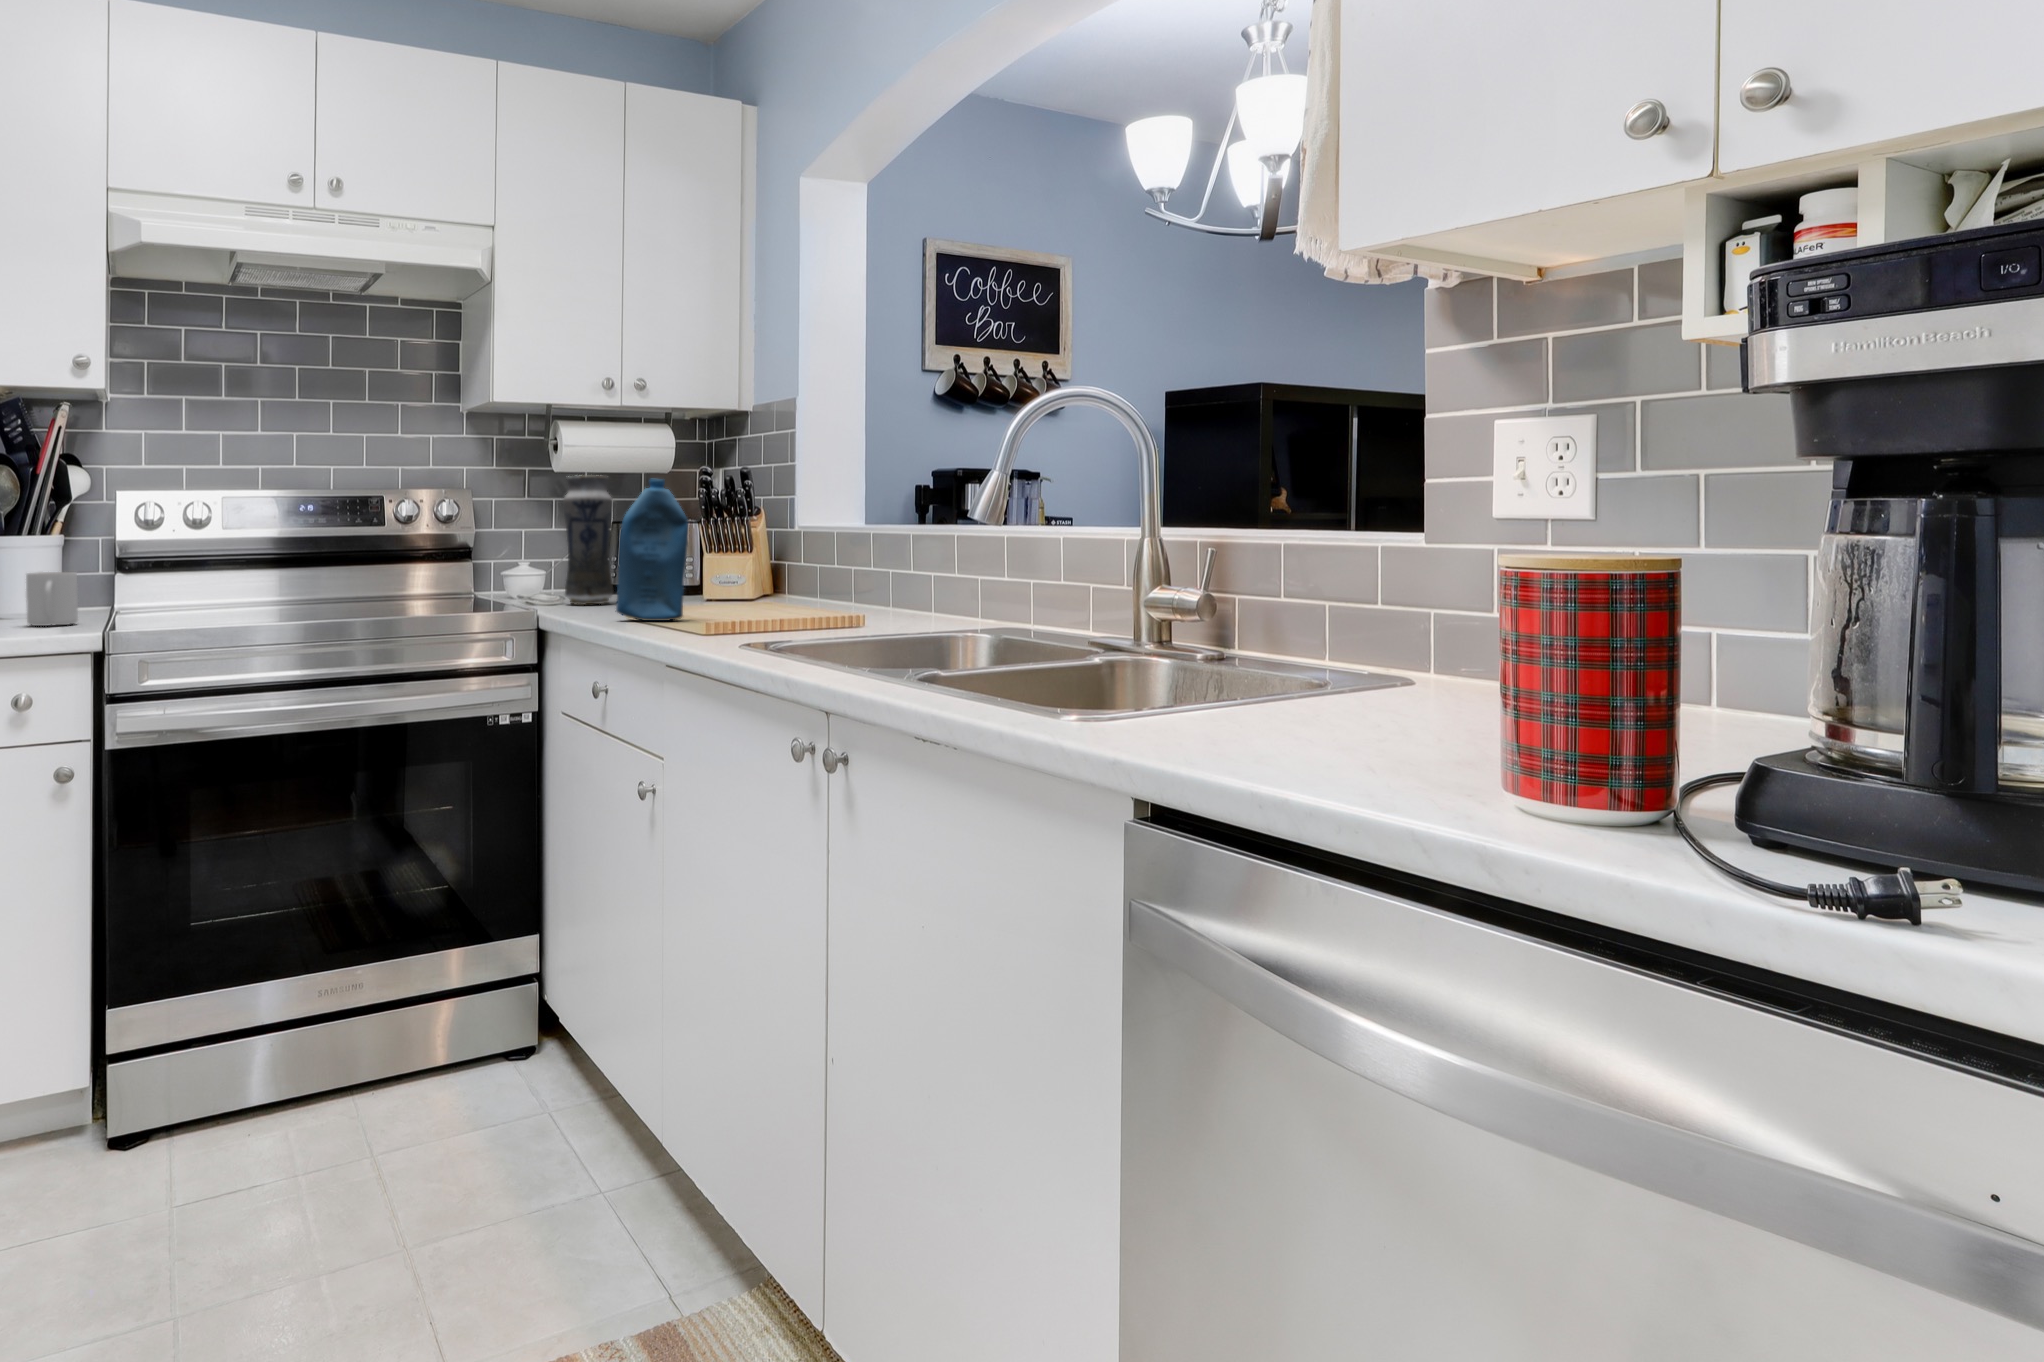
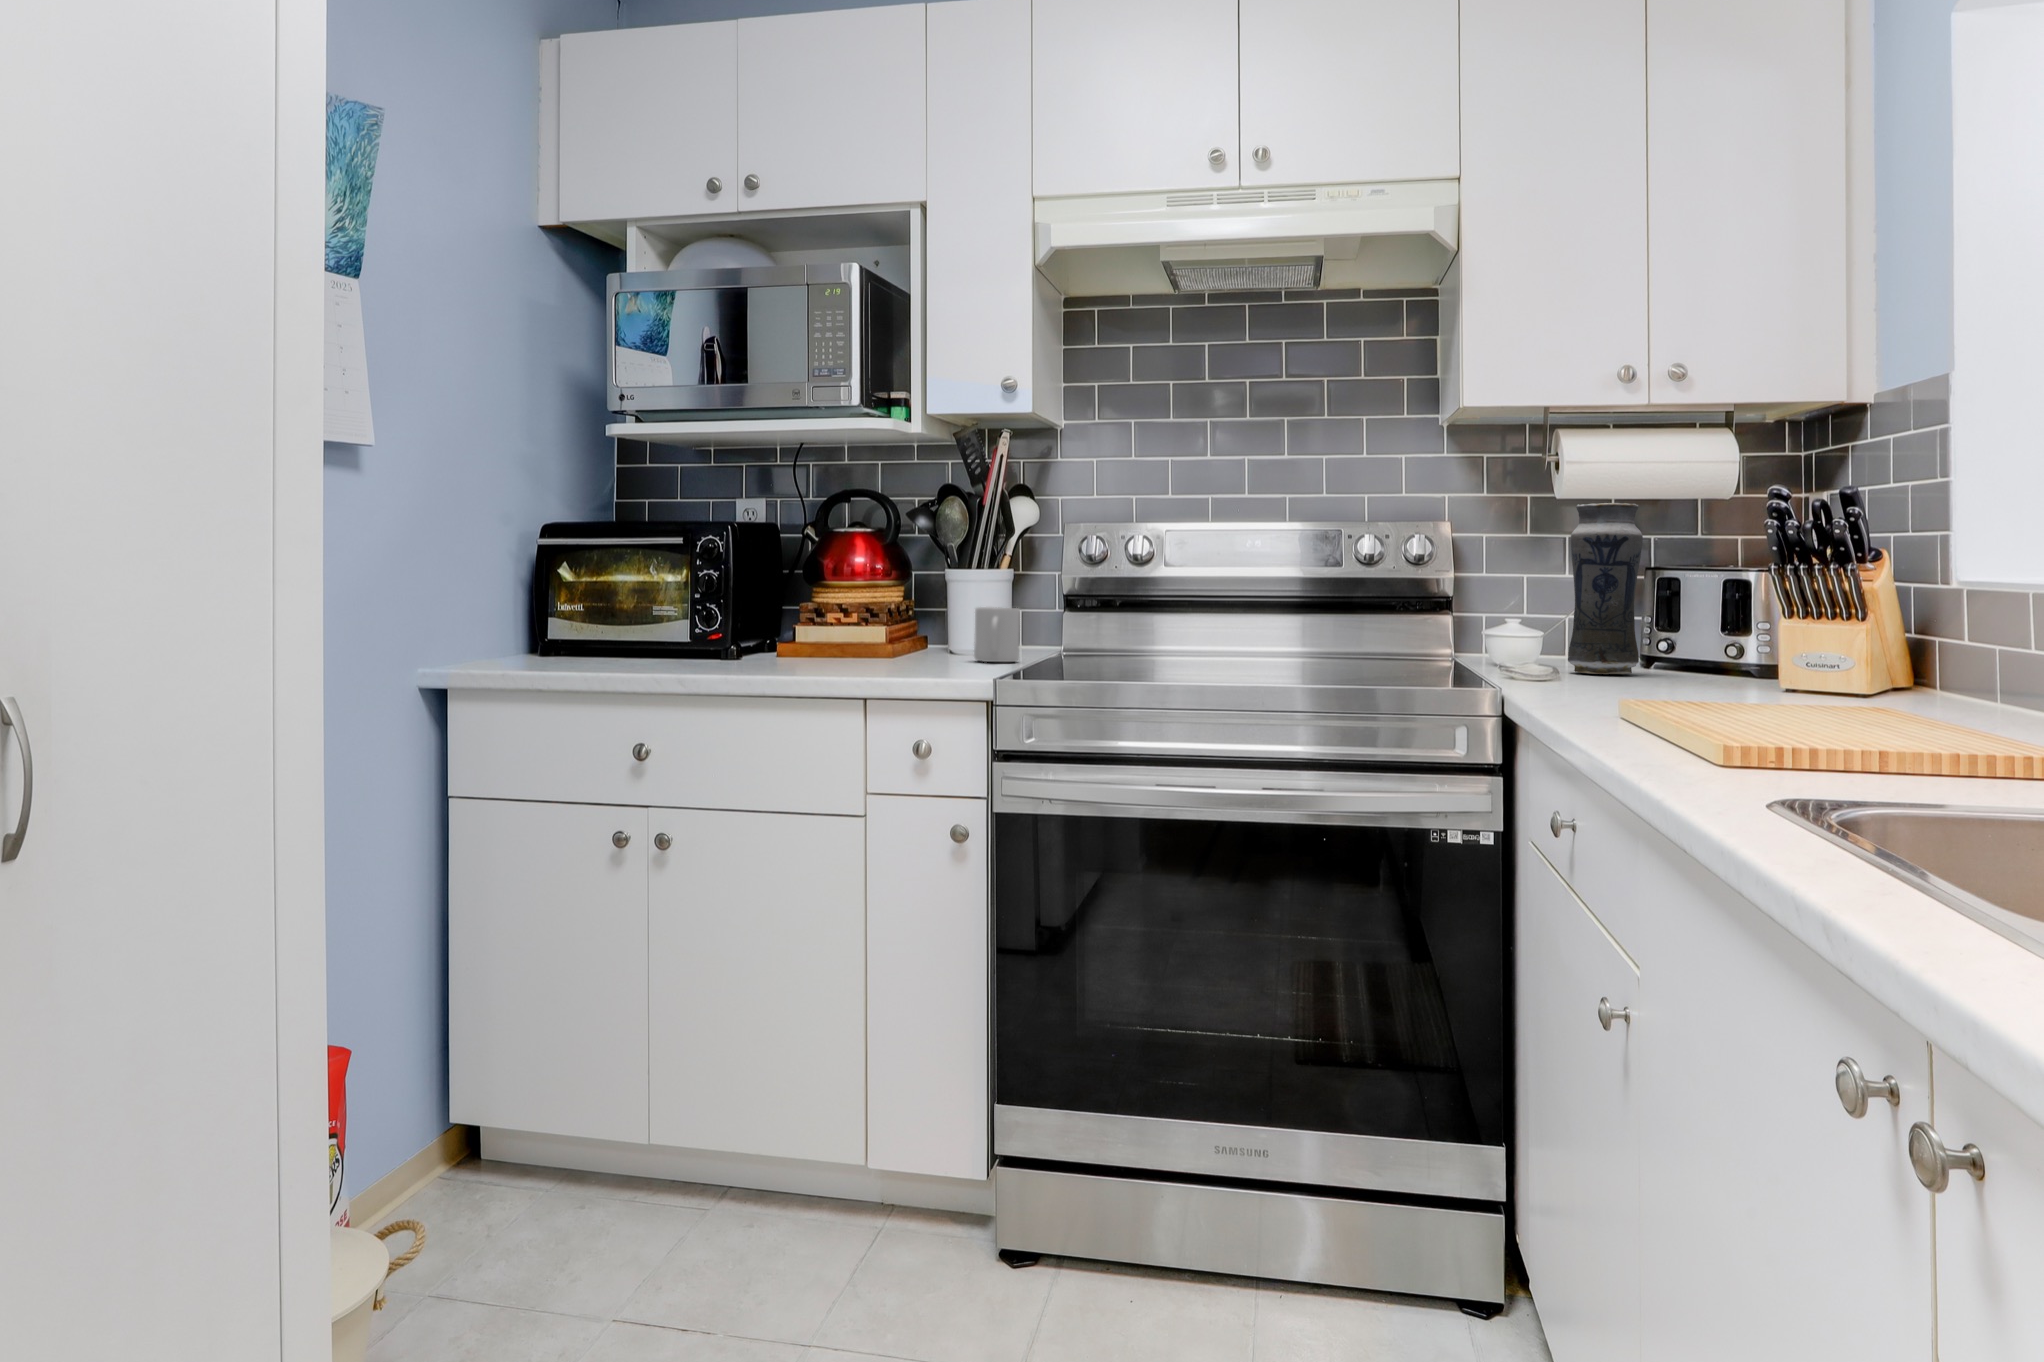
bottle: present [616,479,689,621] -> none [1639,507,1758,700]

